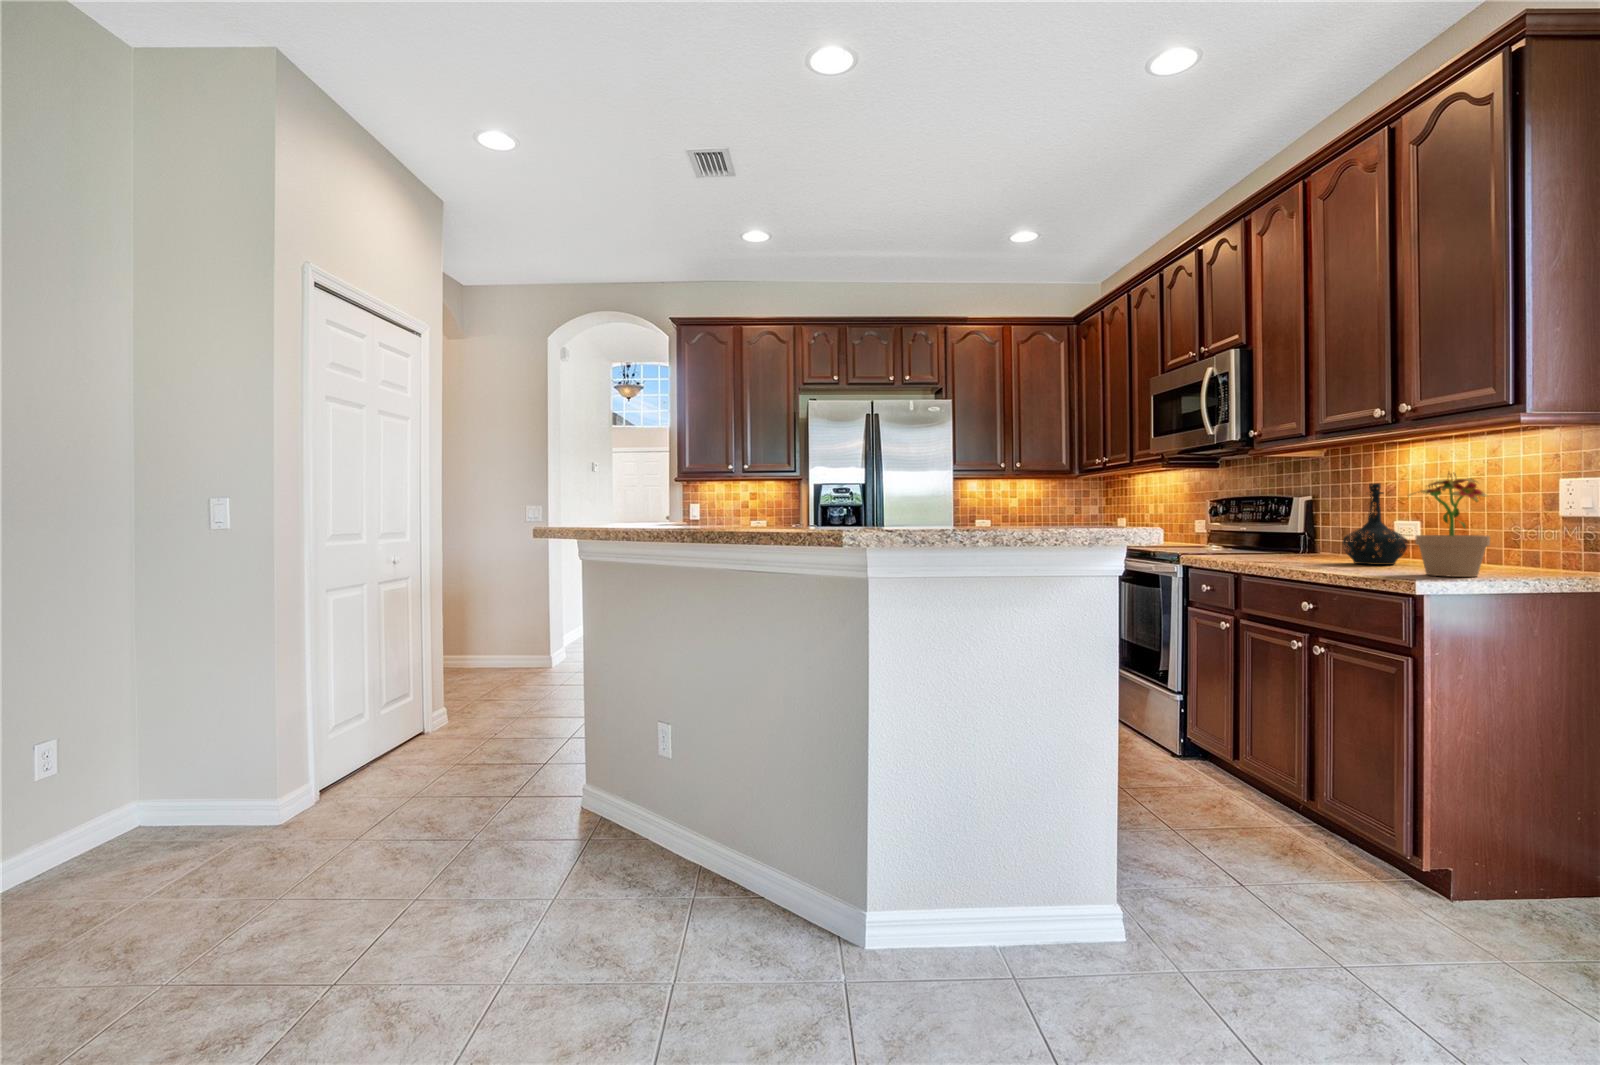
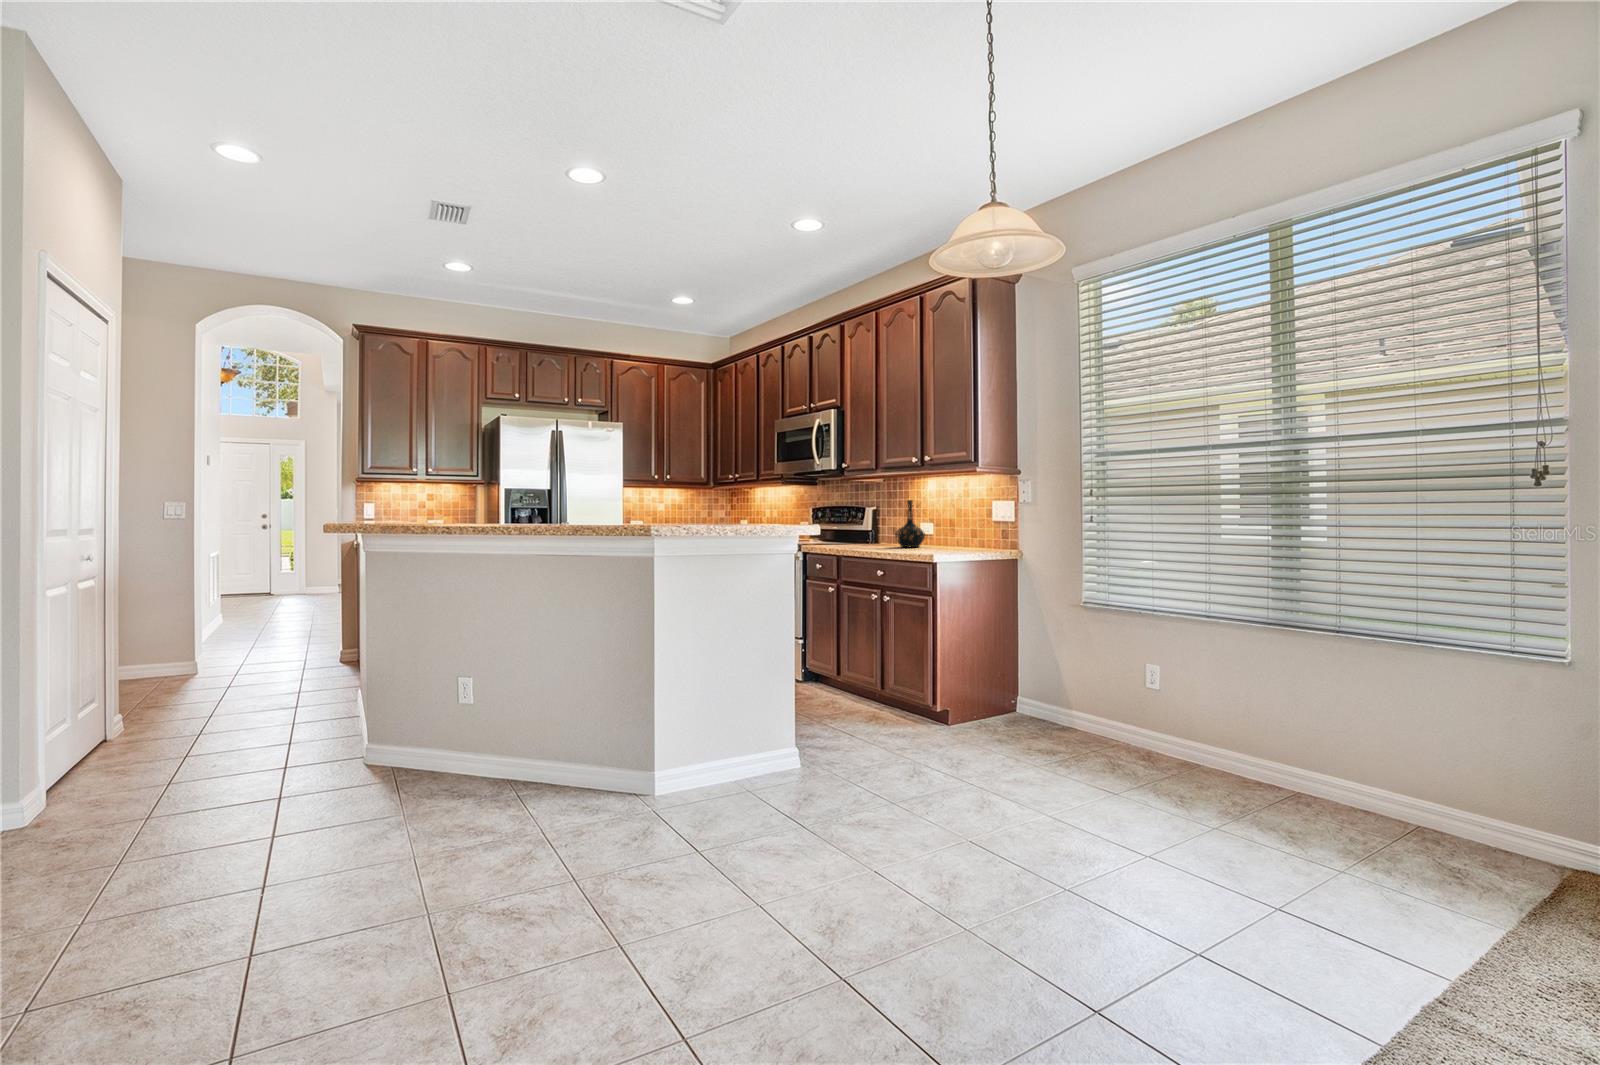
potted plant: present [1409,473,1490,577] -> none [929,495,963,552]

